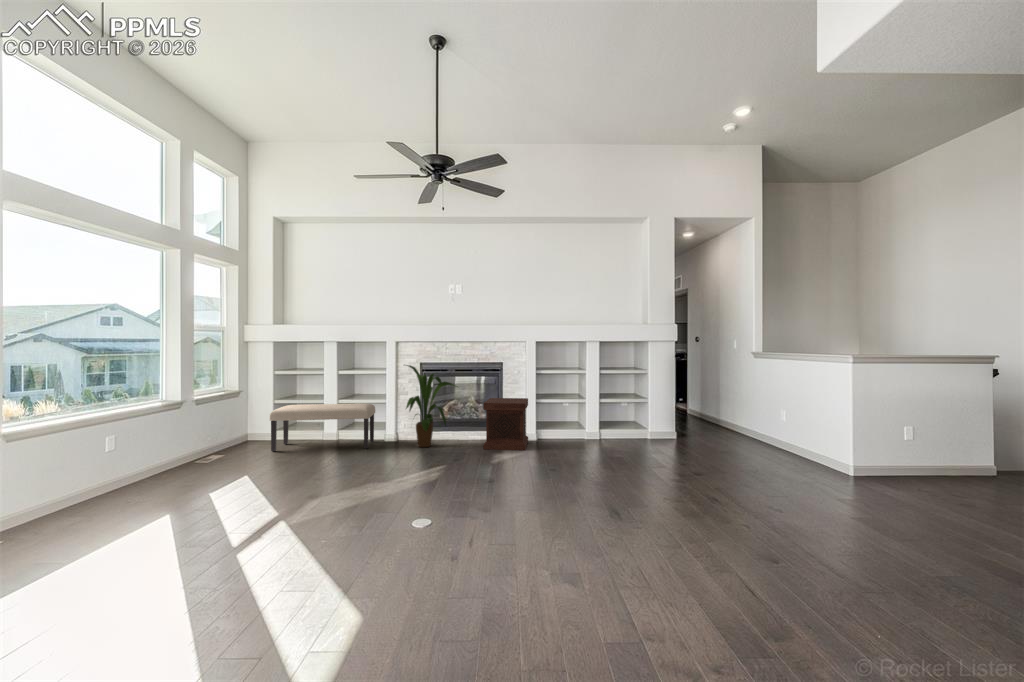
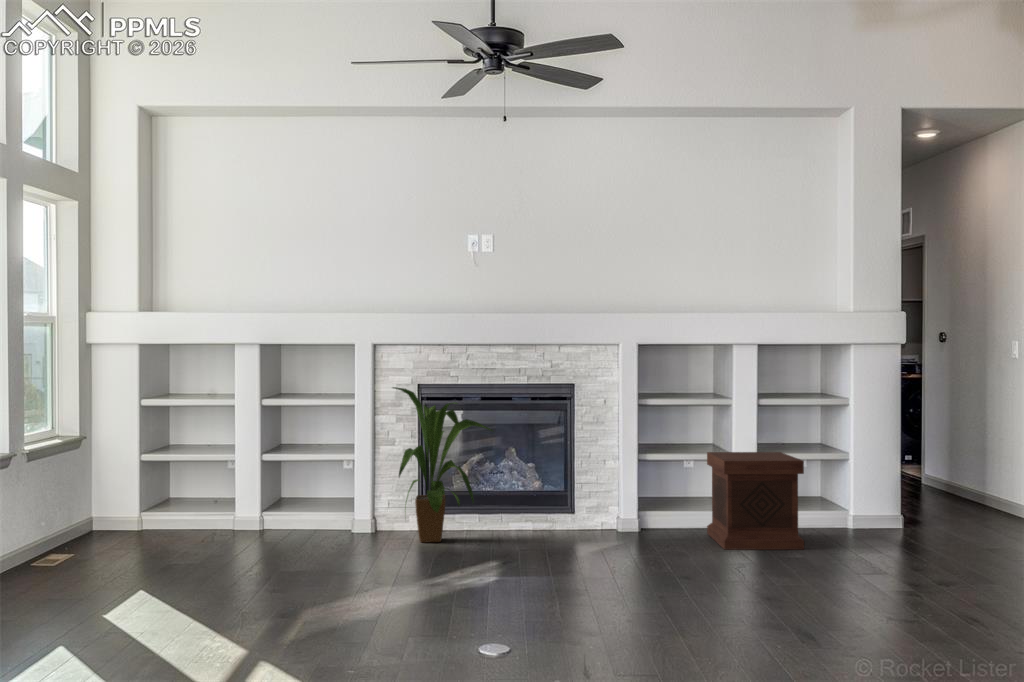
side table: present [484,398,528,450] -> present [707,452,804,550]
bench: present [270,403,375,452] -> none [147,461,333,549]

